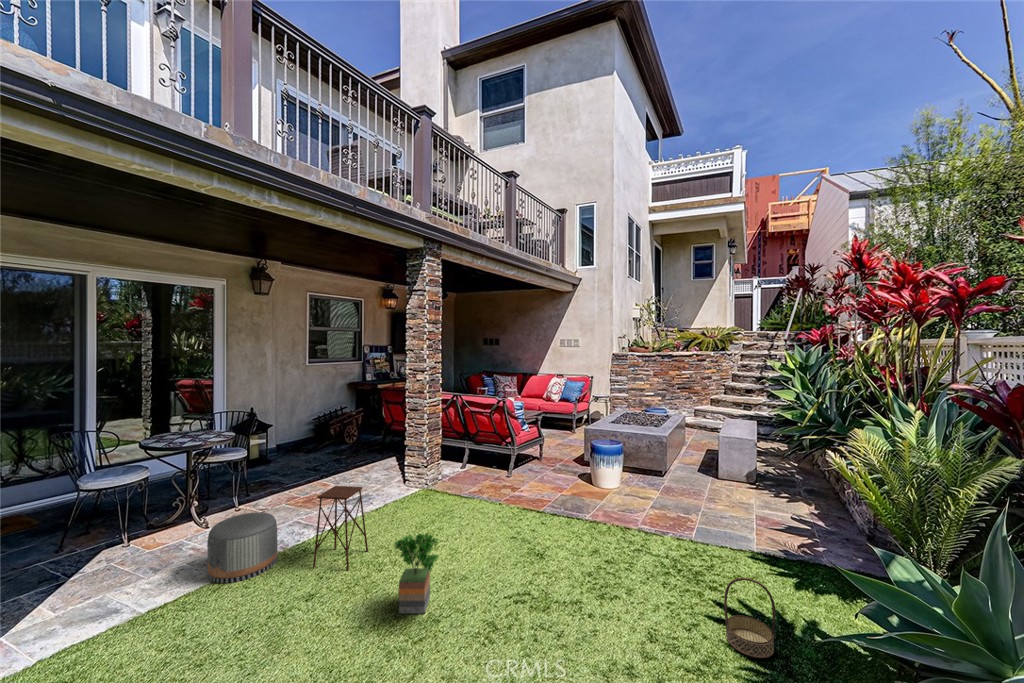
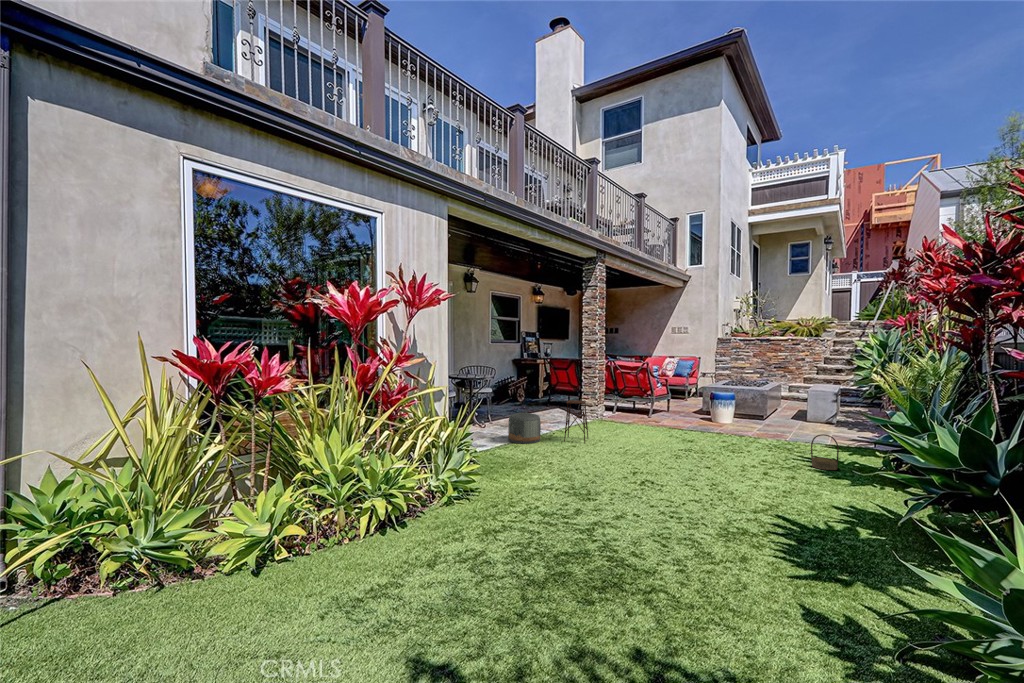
potted tree: present [394,534,439,614] -> none [624,416,650,454]

